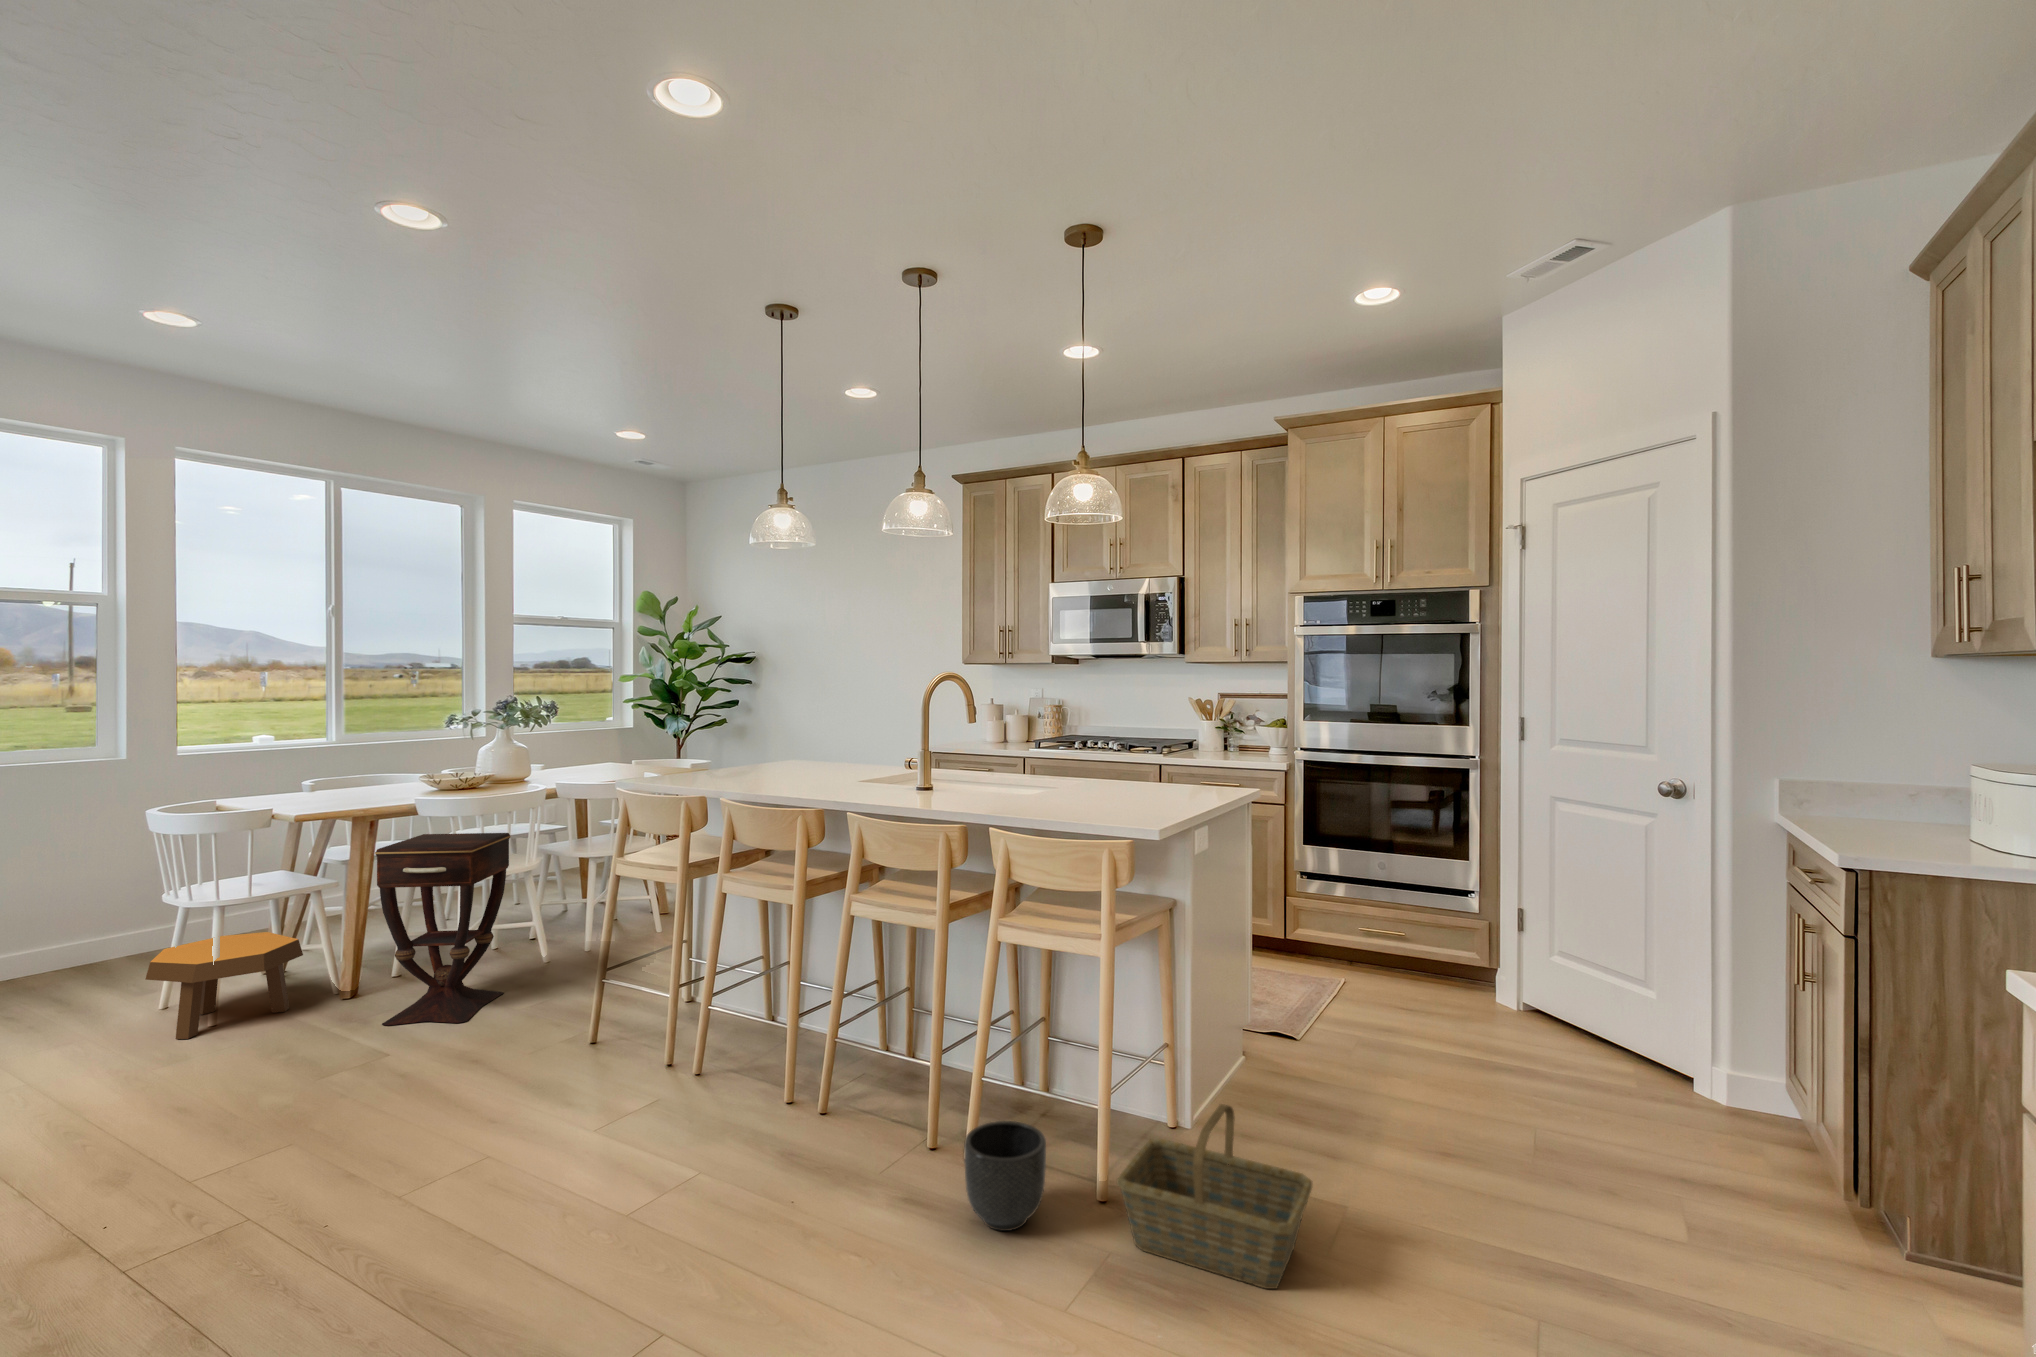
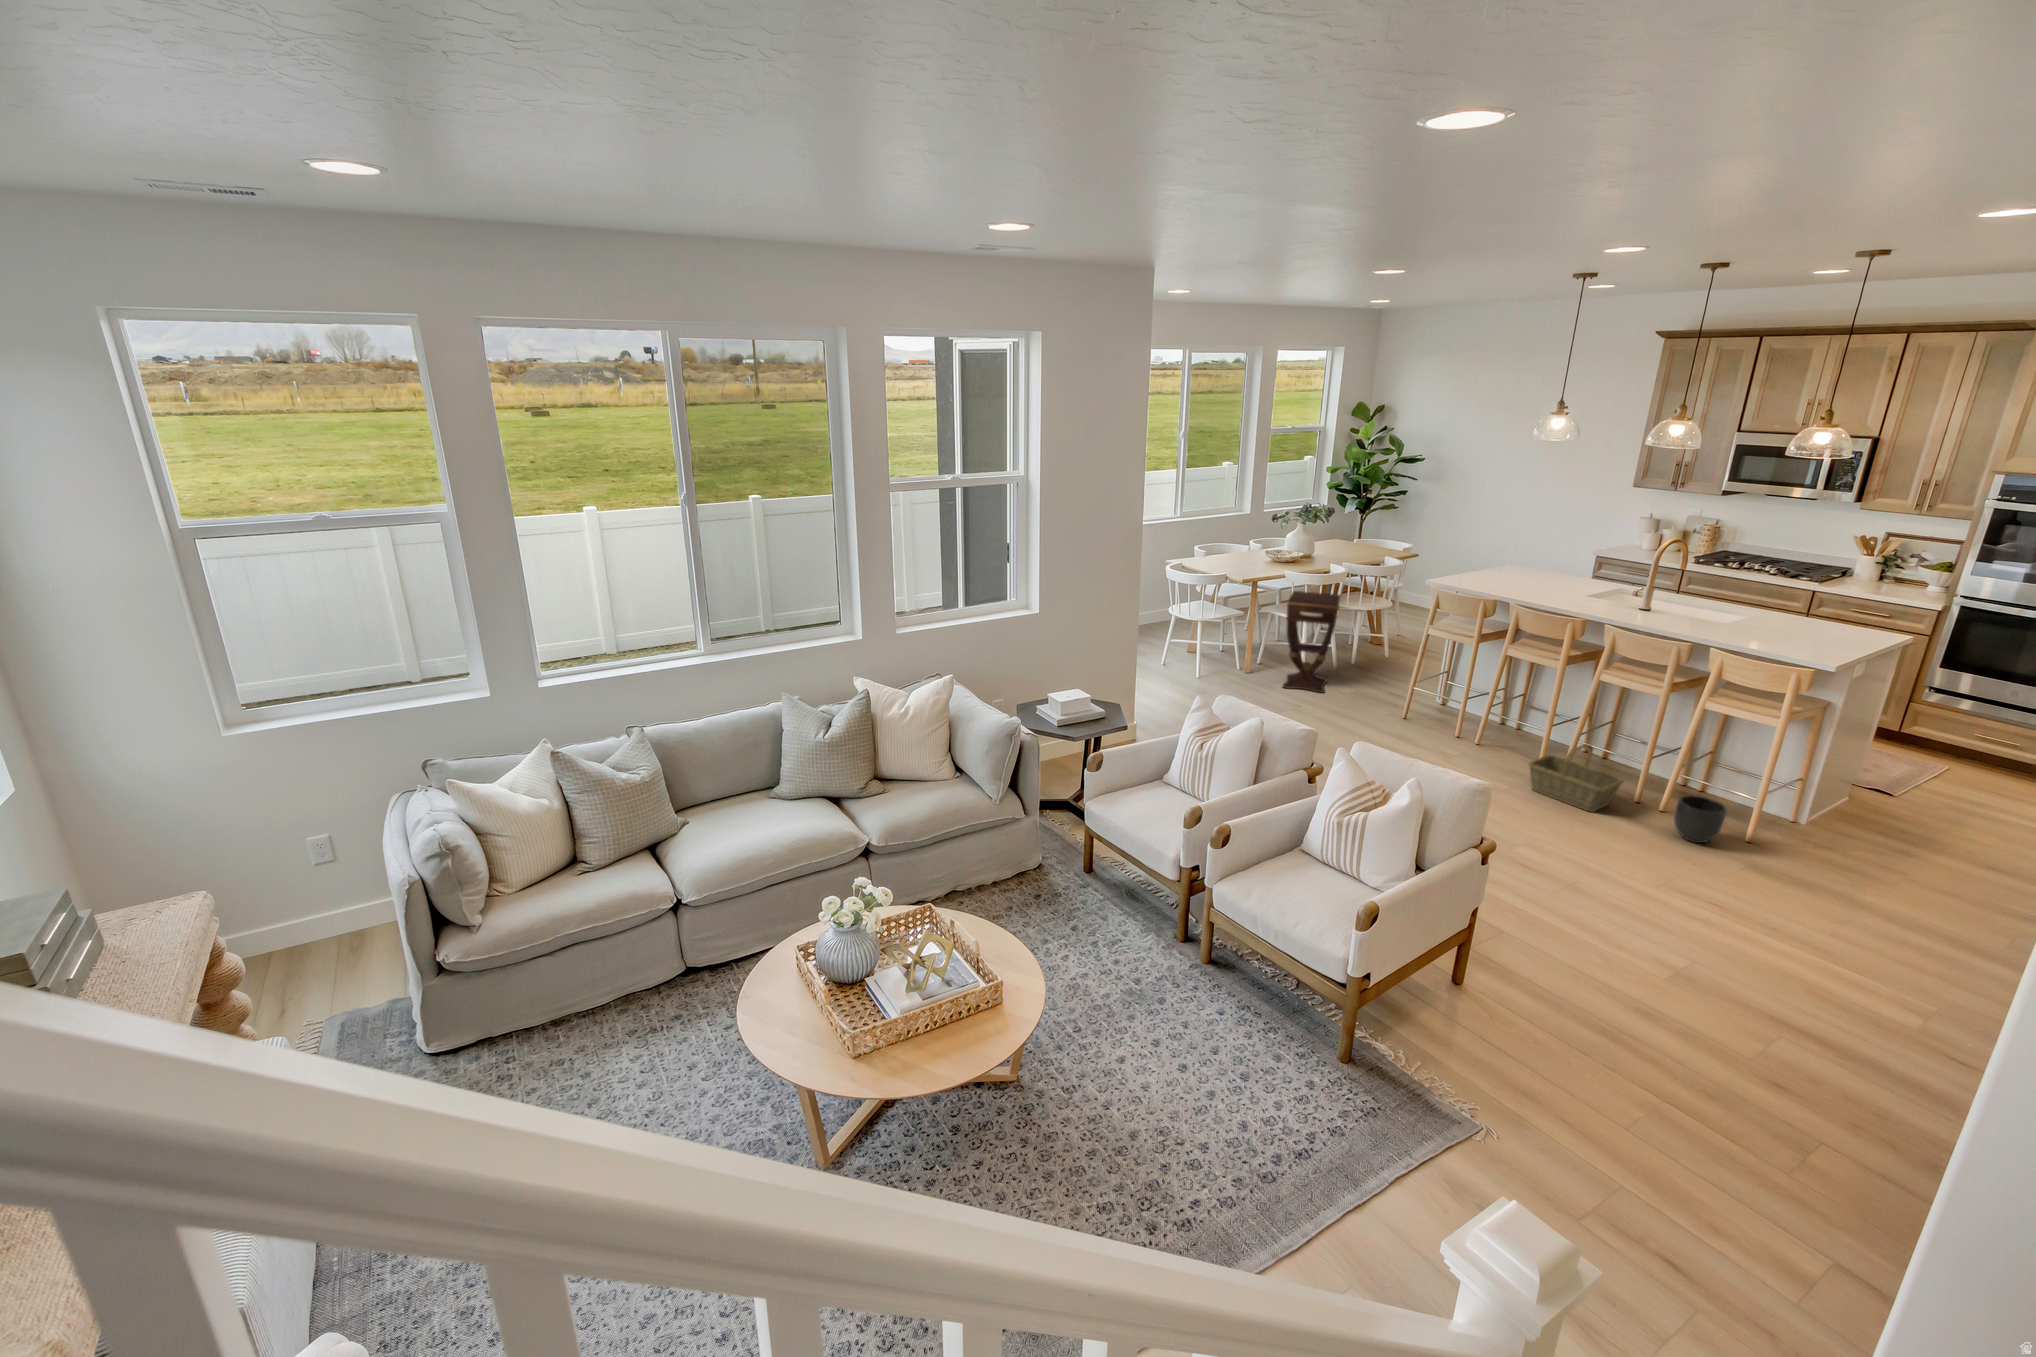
footstool: present [146,932,303,1039] -> none [1174,631,1234,680]
basket: present [1117,1104,1312,1289] -> present [1528,744,1624,812]

